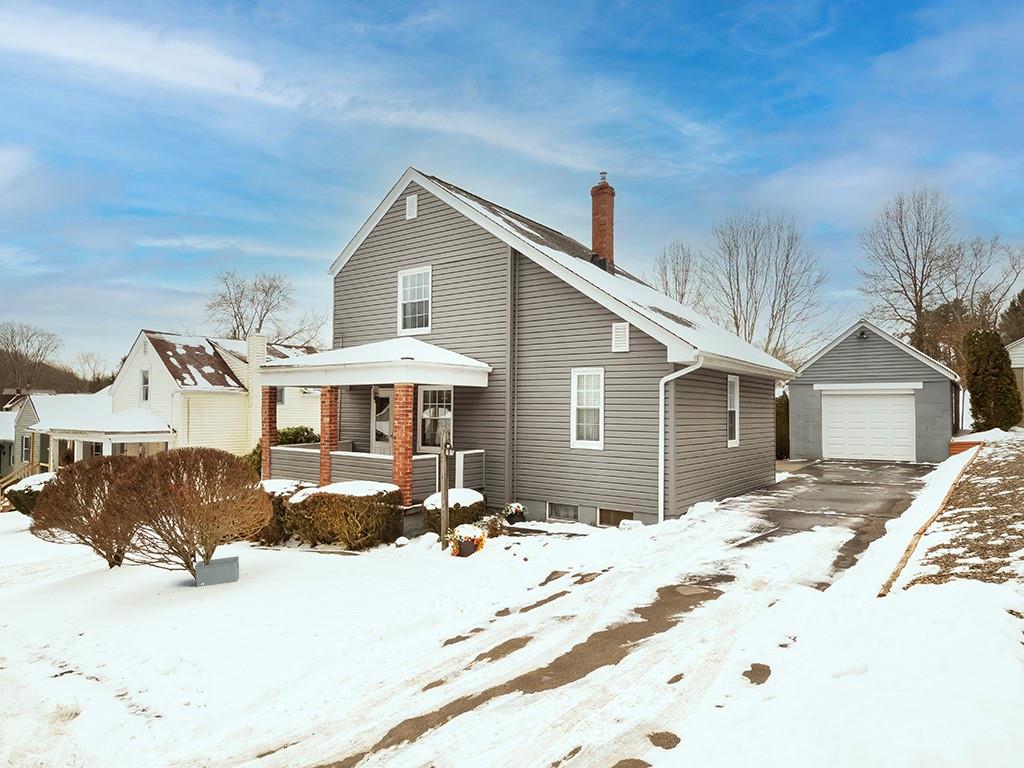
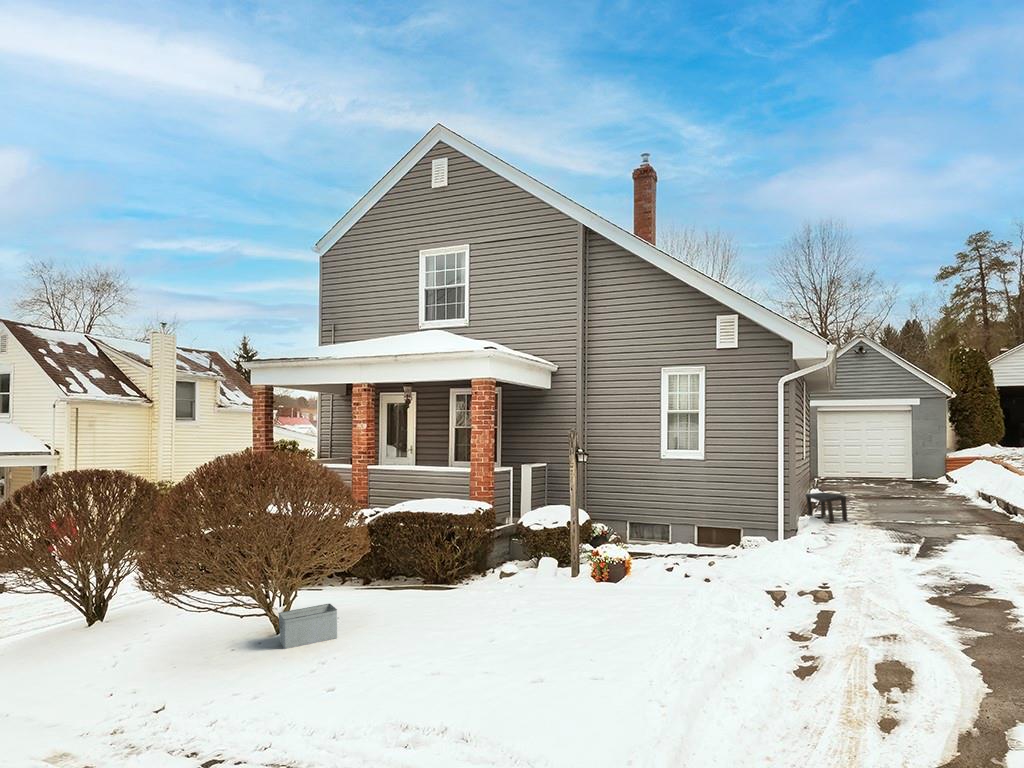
bench: none [723,477,751,504] -> present [806,493,847,523]

